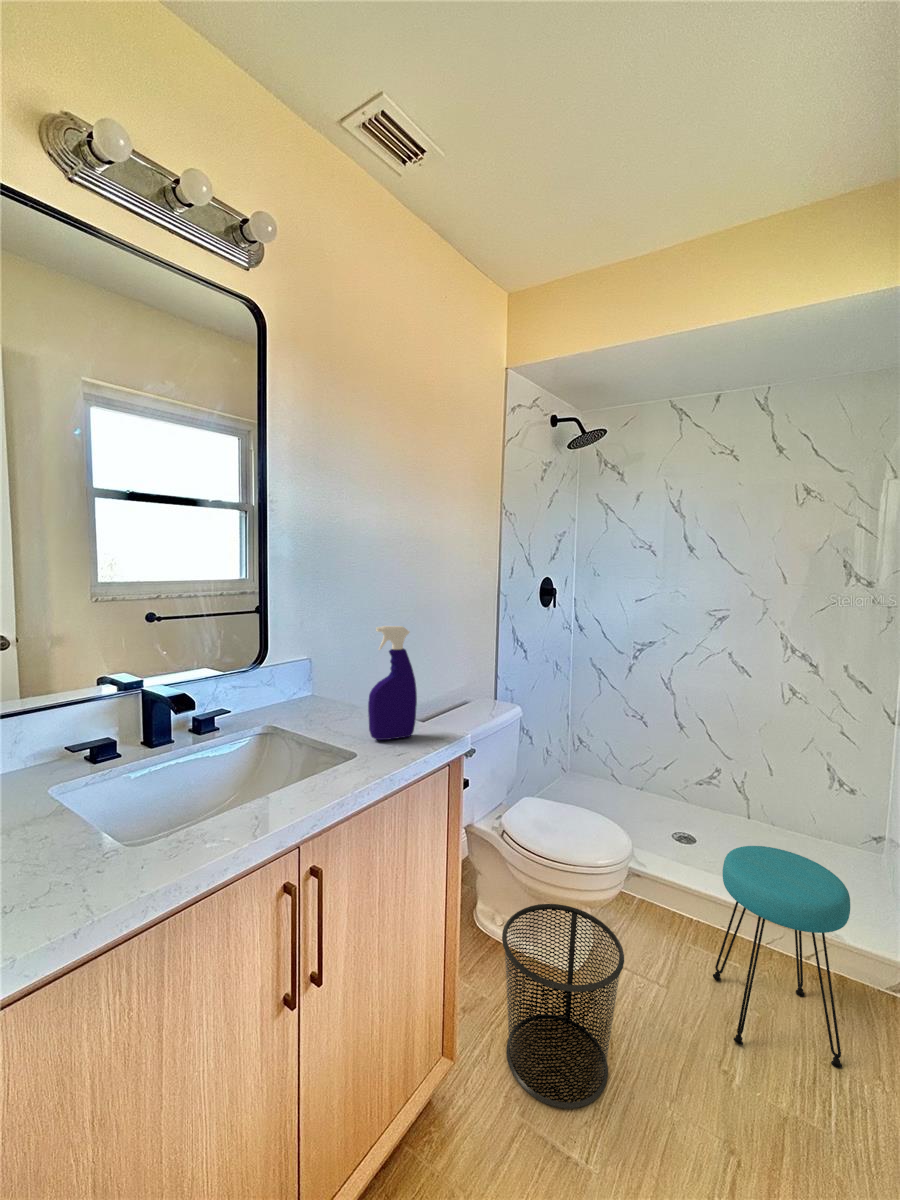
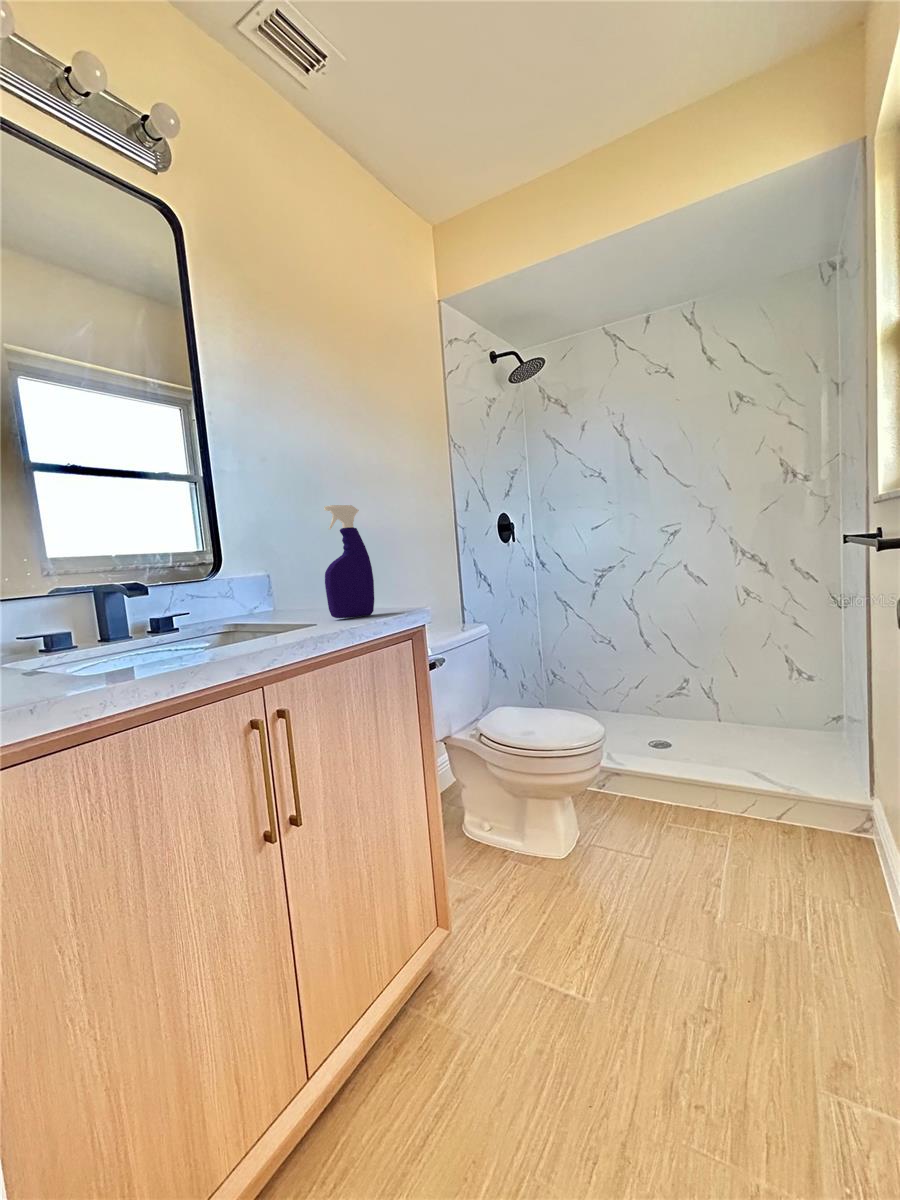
stool: present [713,846,850,1068] -> none [691,714,815,896]
waste bin: present [502,904,624,1109] -> none [486,786,603,961]

